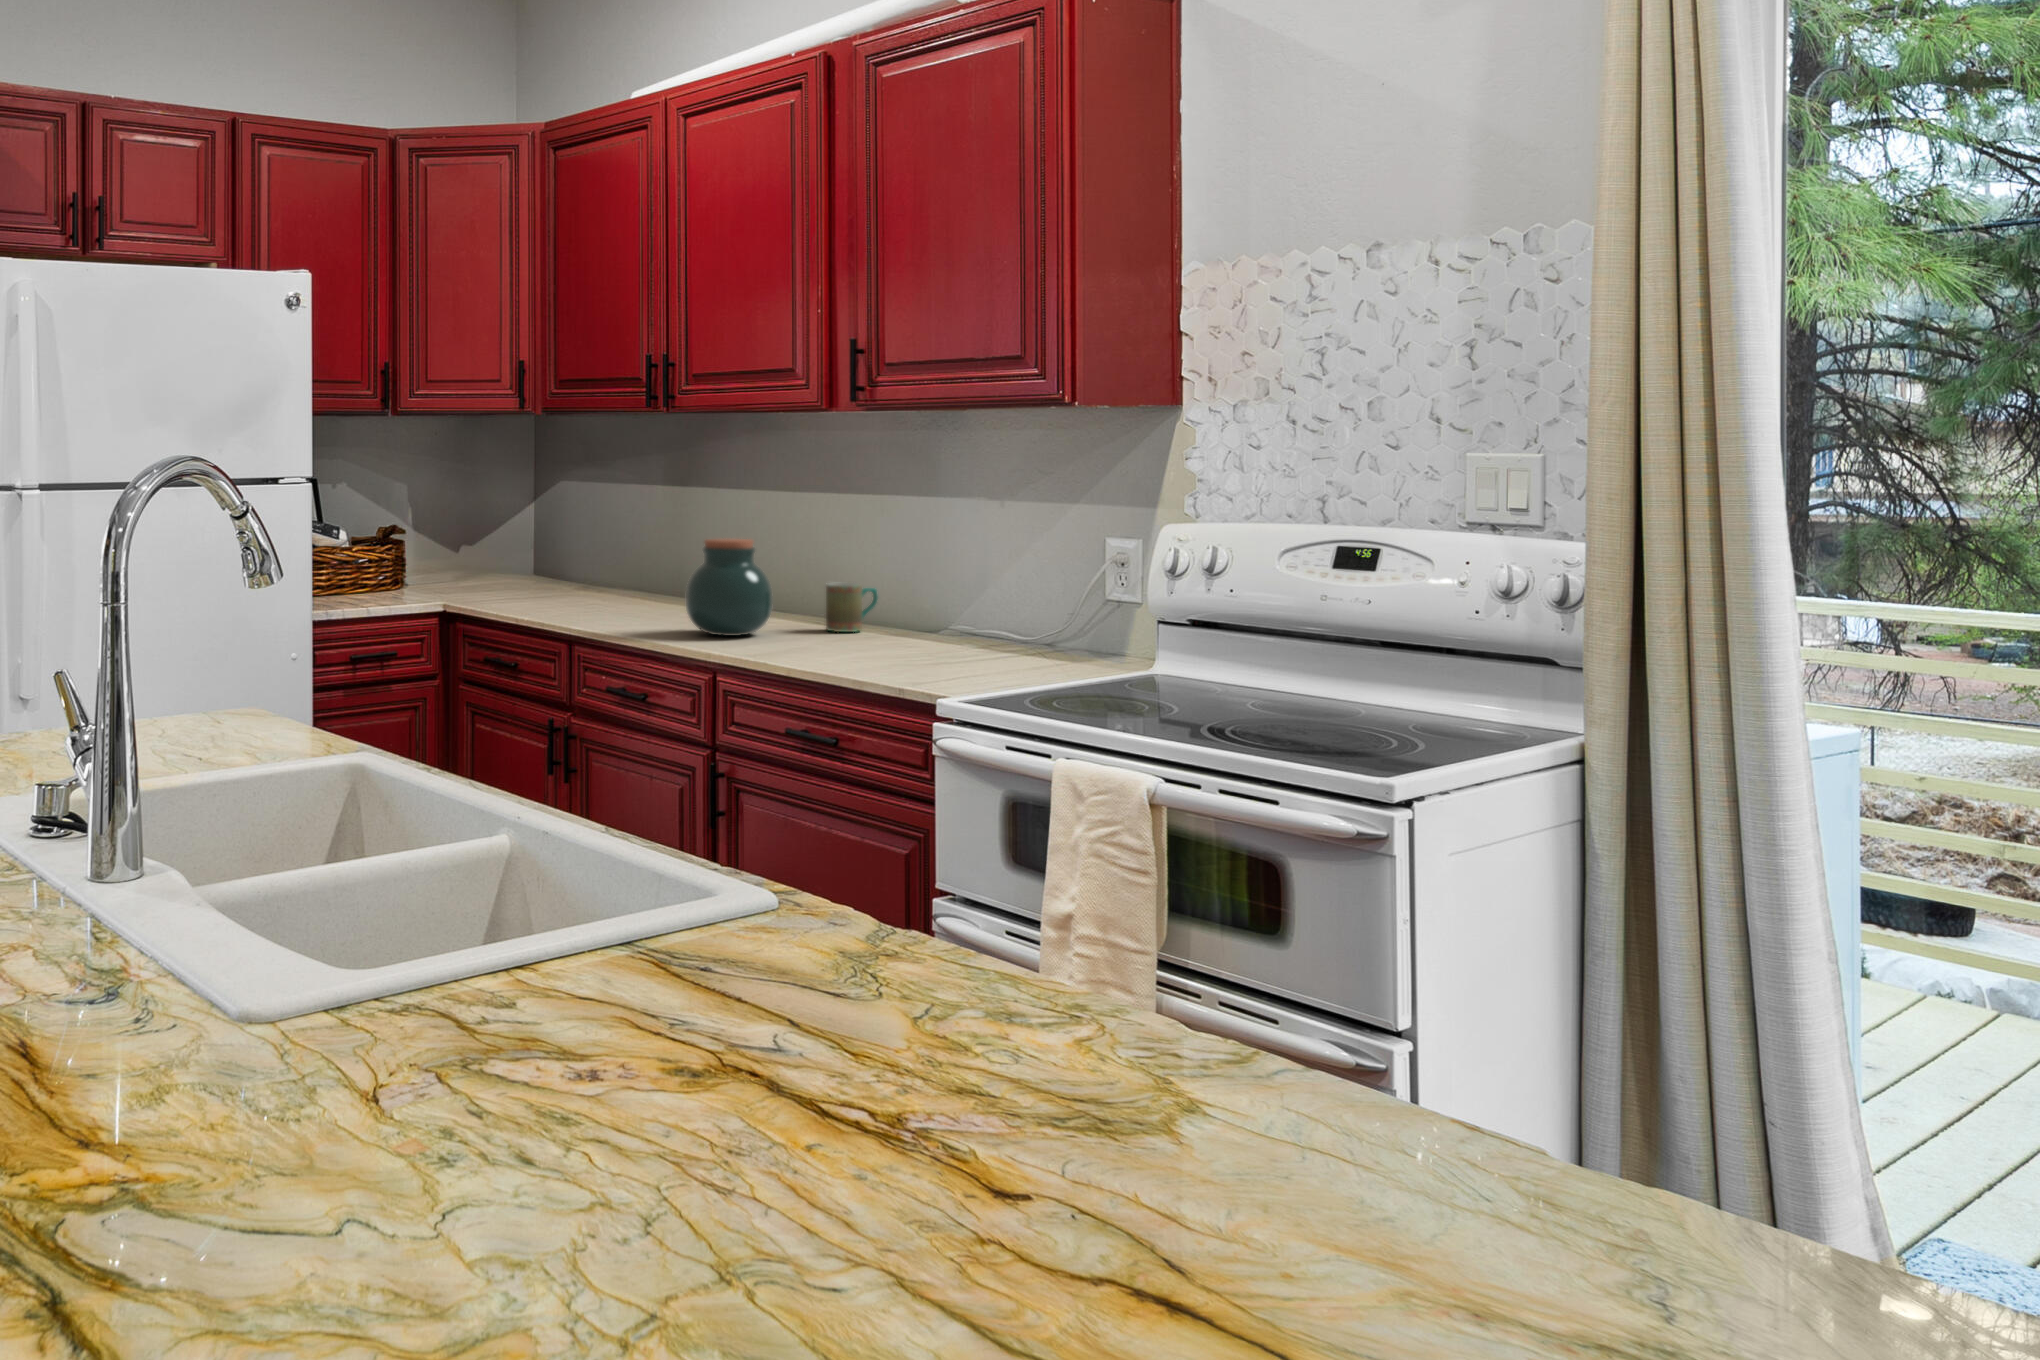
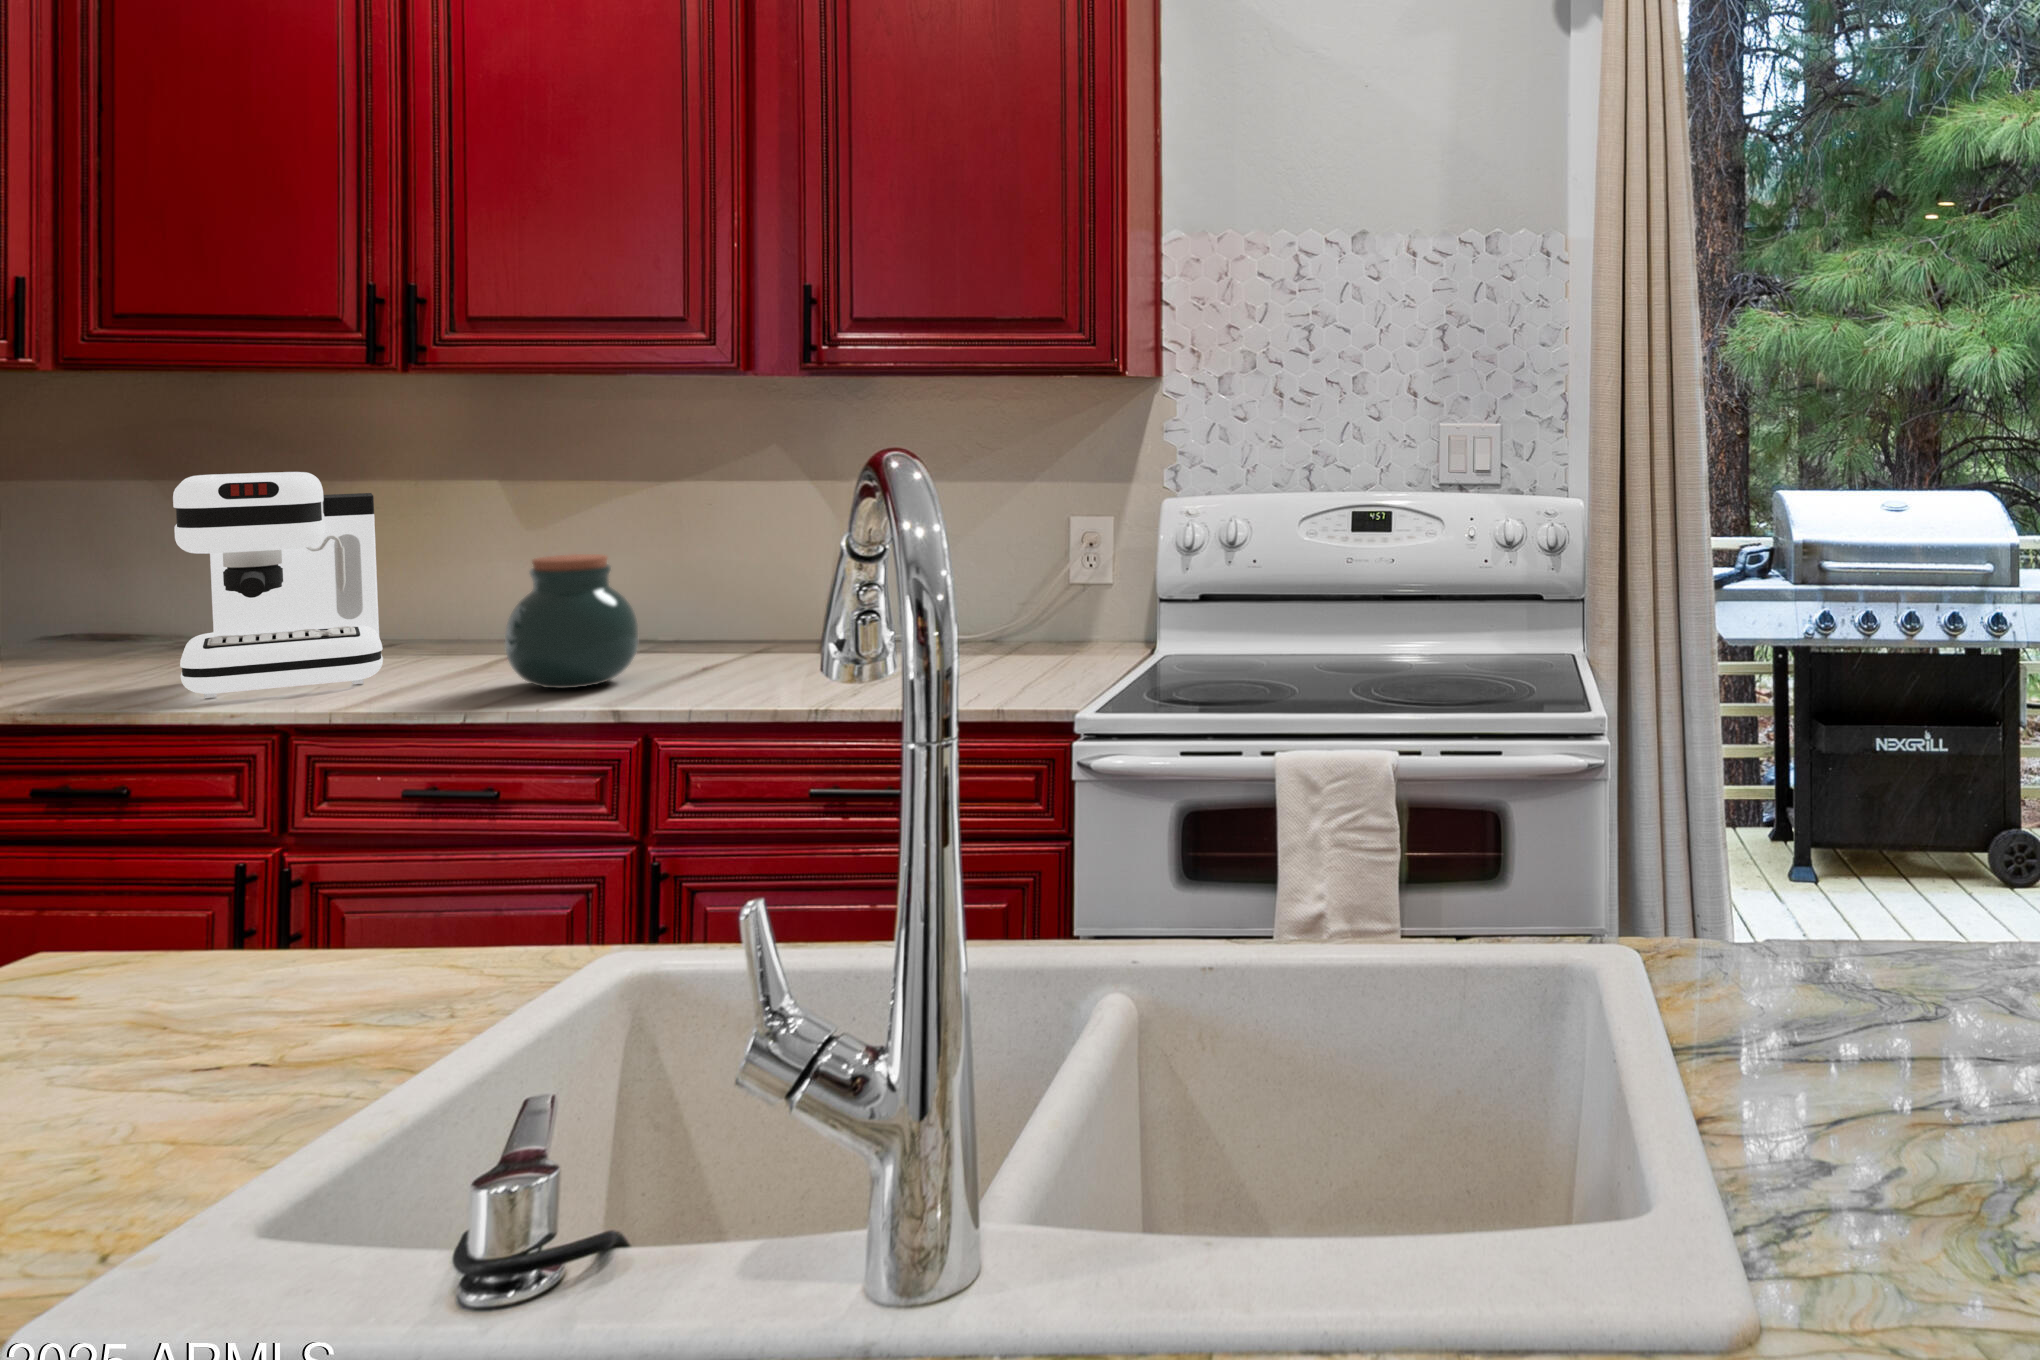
coffee maker: none [549,474,679,619] -> present [173,472,383,698]
mug: present [826,583,877,632] -> none [676,596,739,660]

